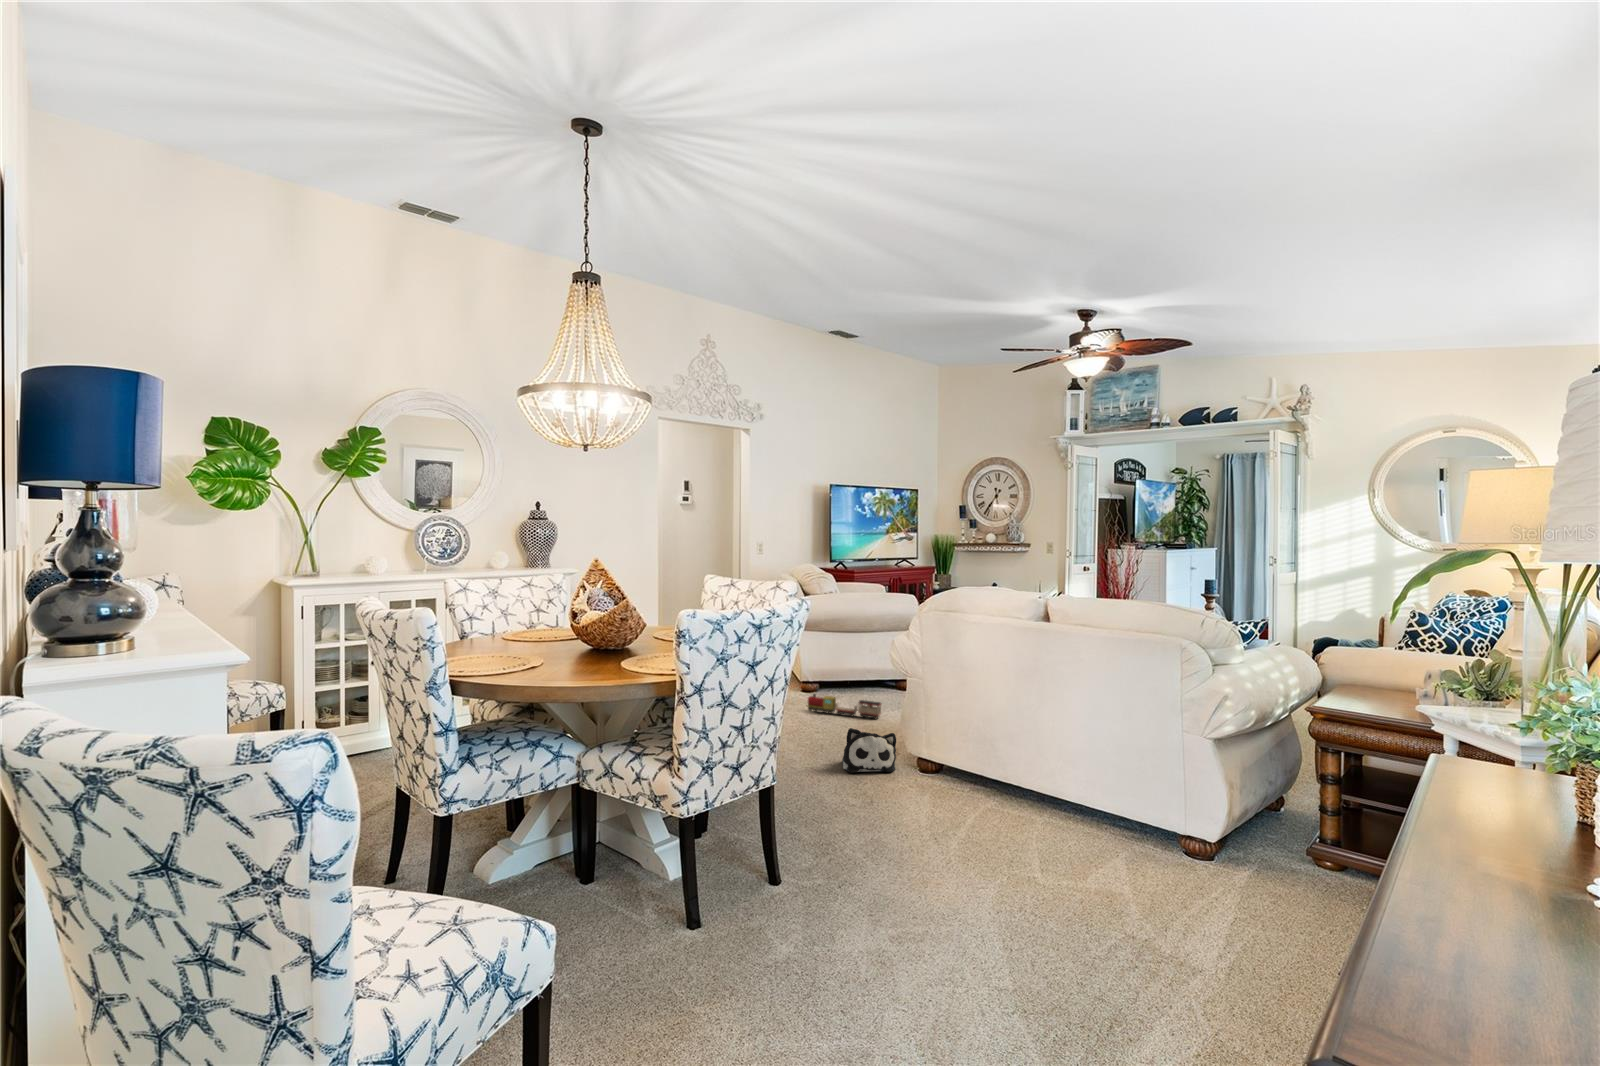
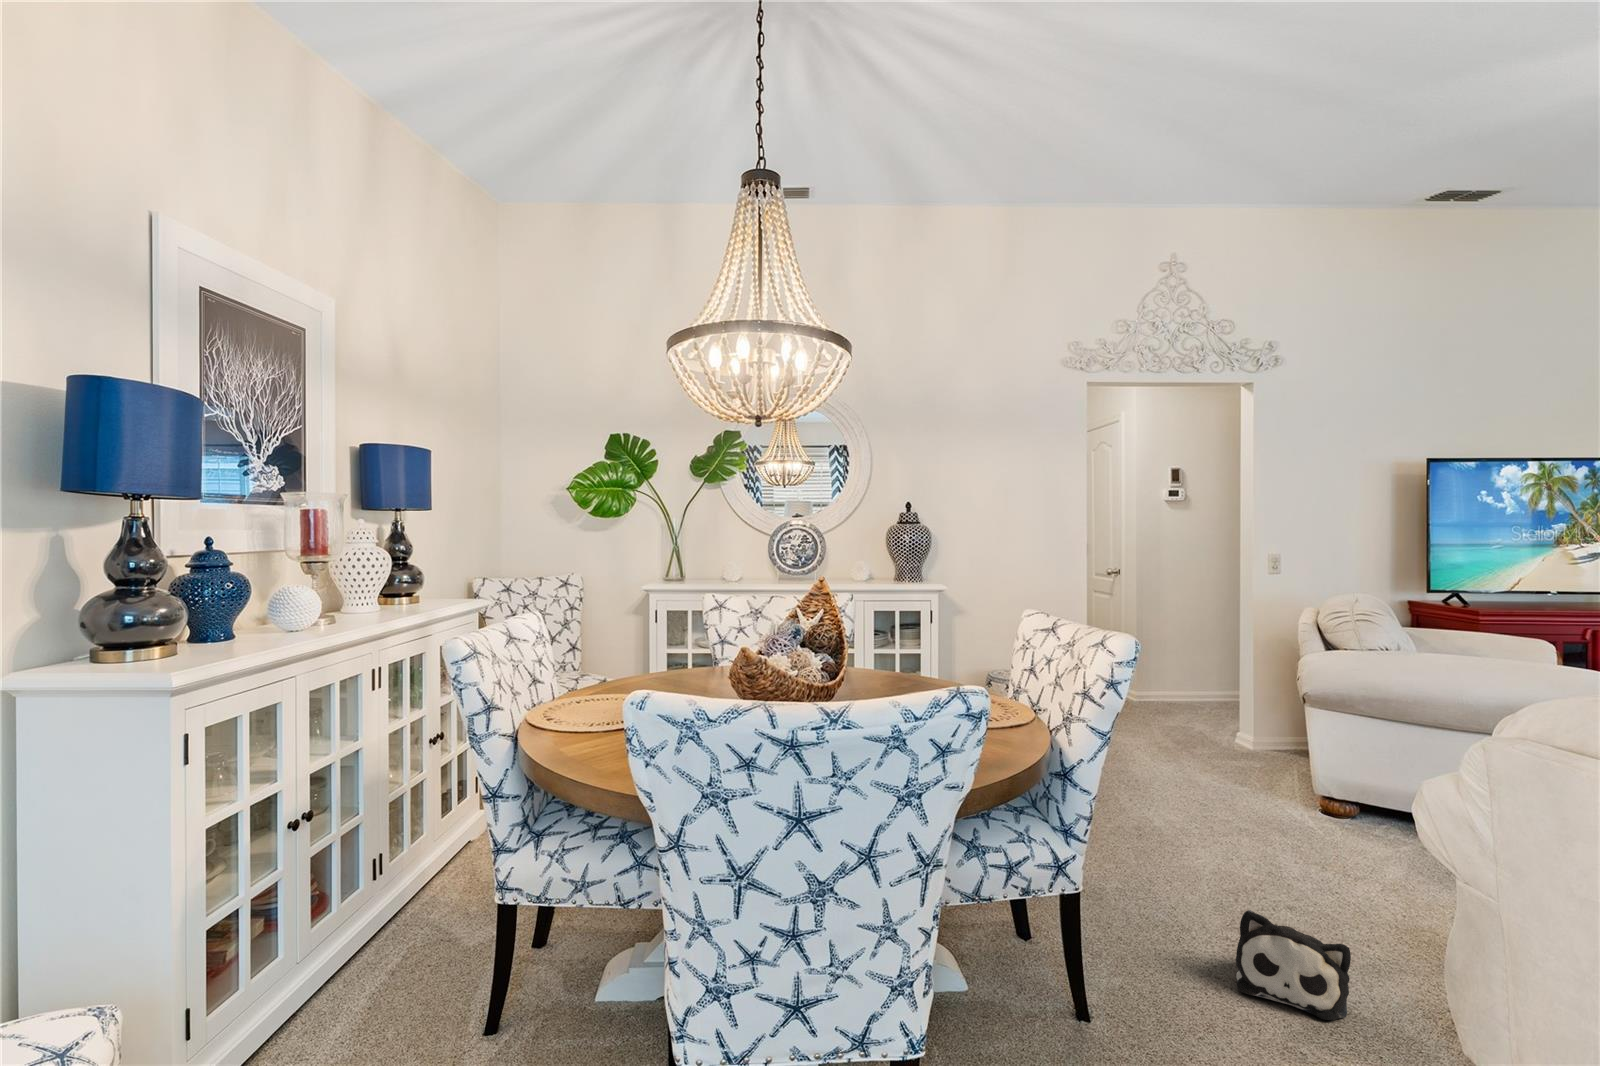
toy train: present [807,694,881,719] -> none [1268,811,1411,888]

